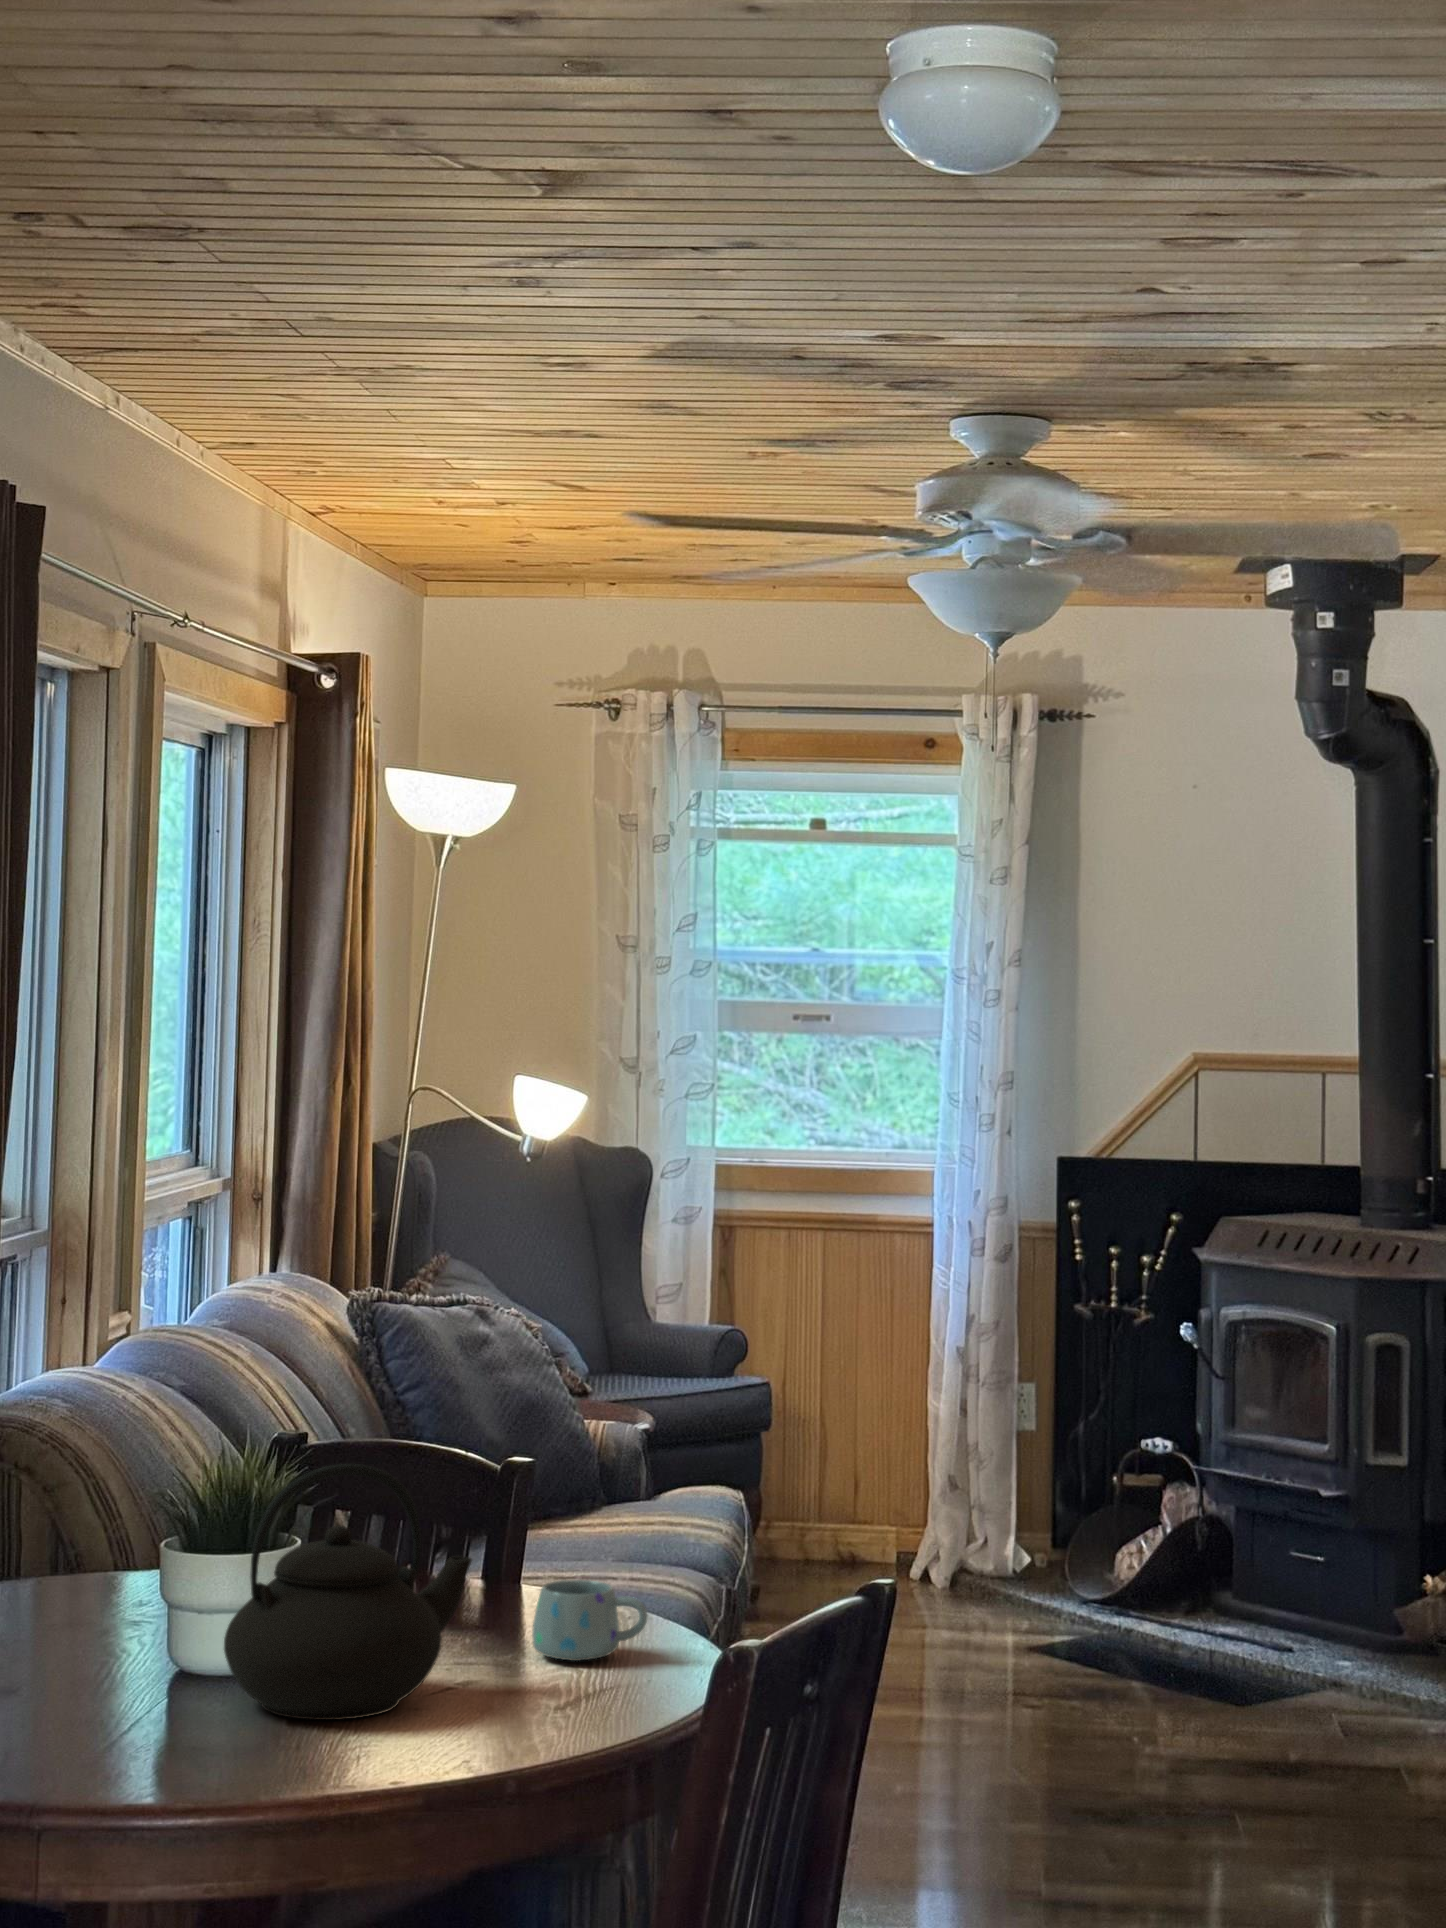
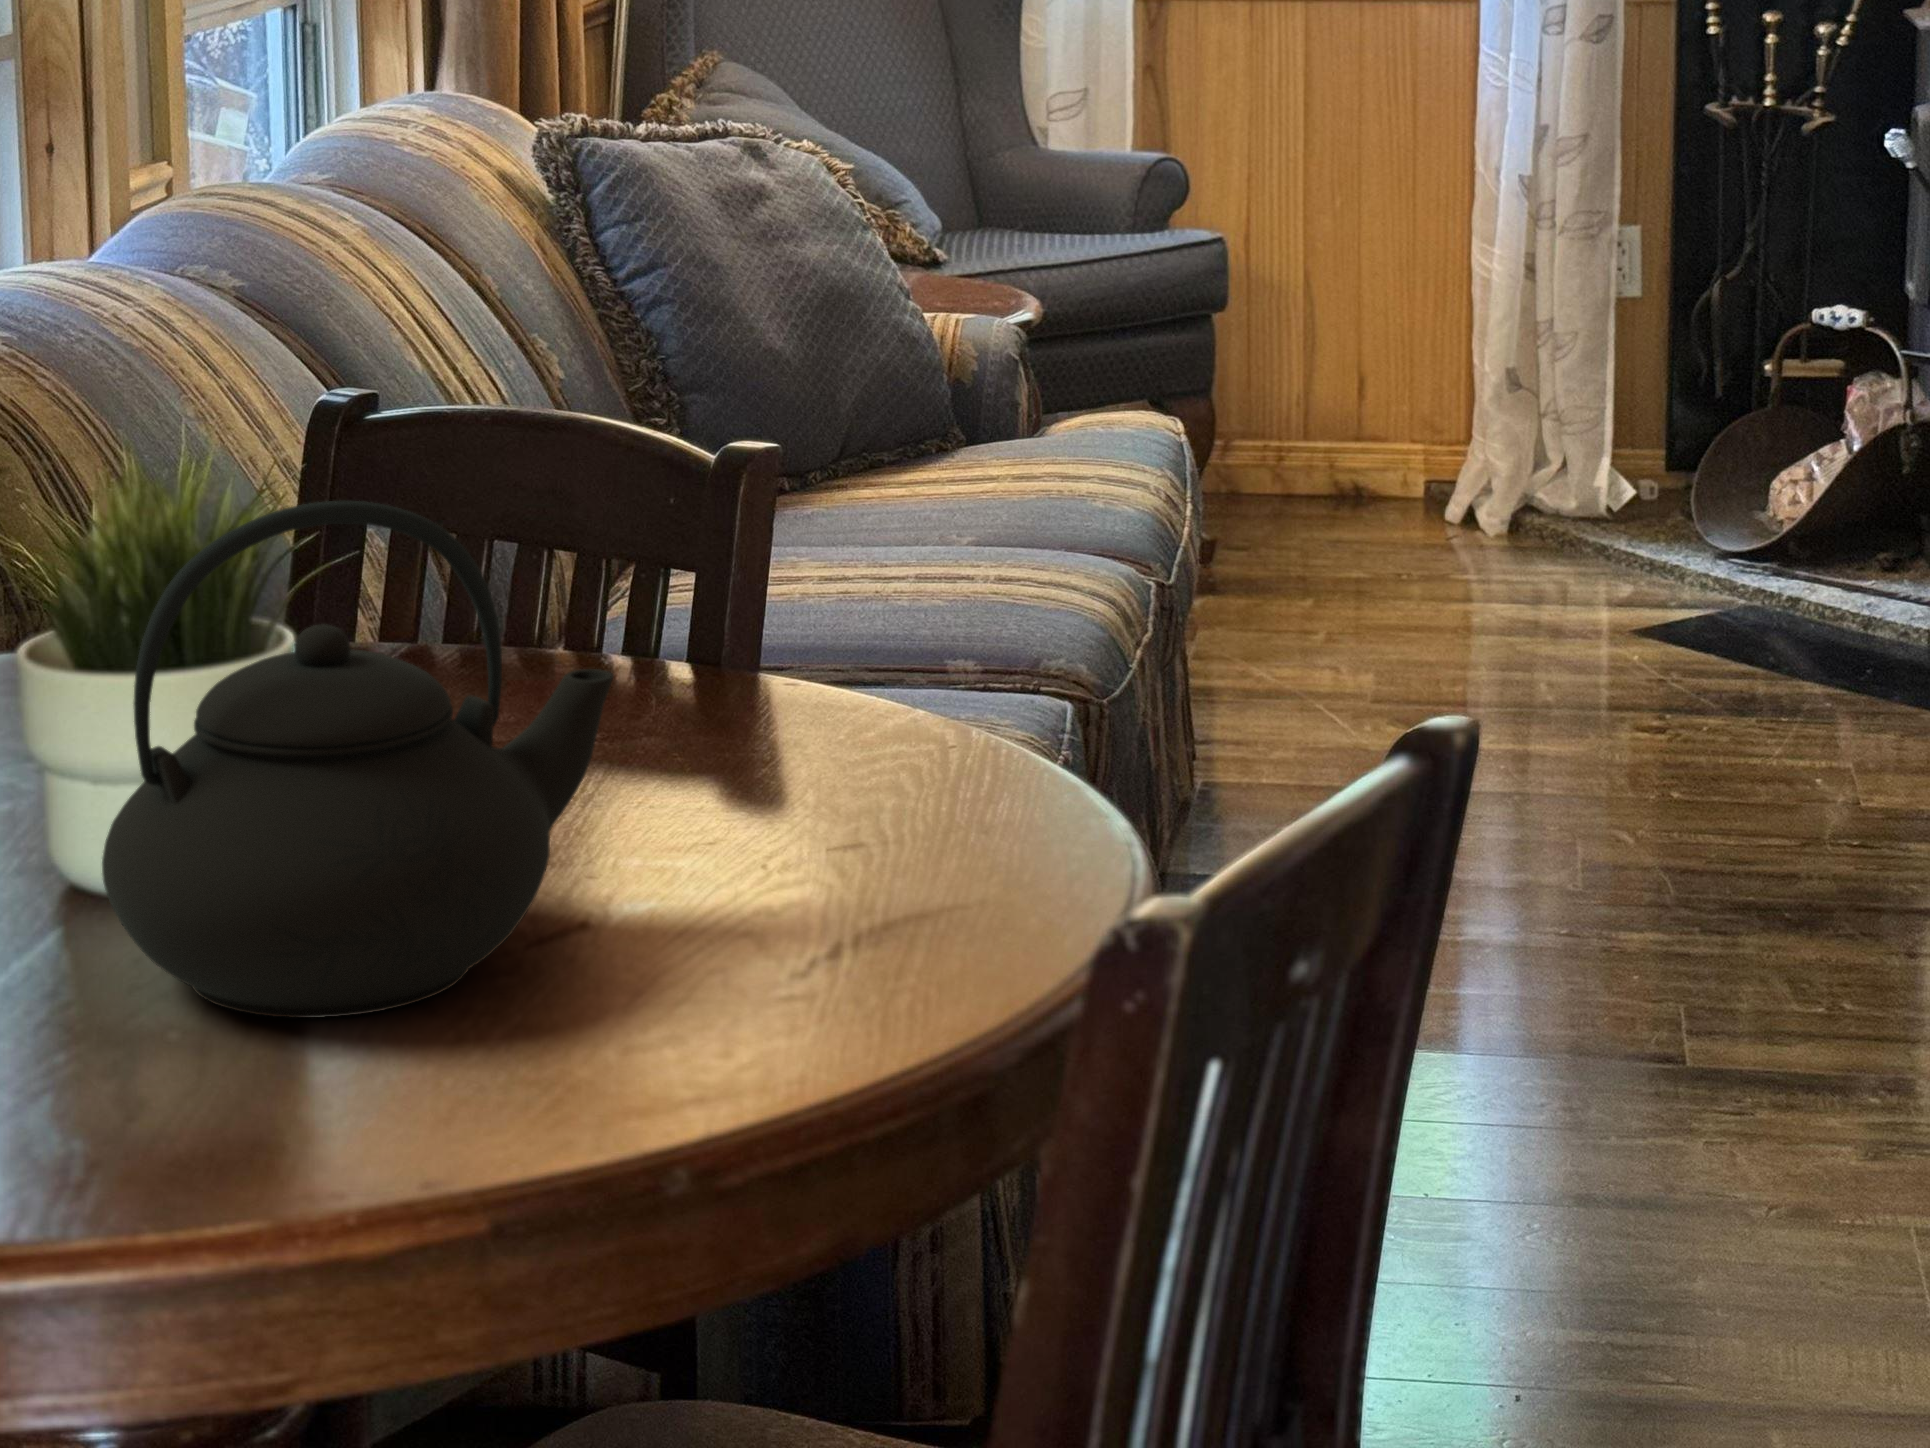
mug: present [532,1580,648,1661] -> none [758,689,985,850]

